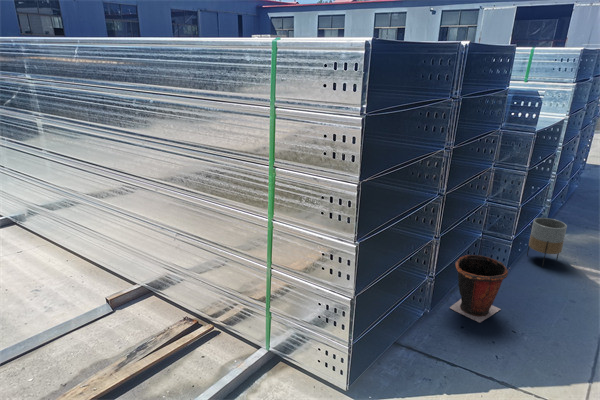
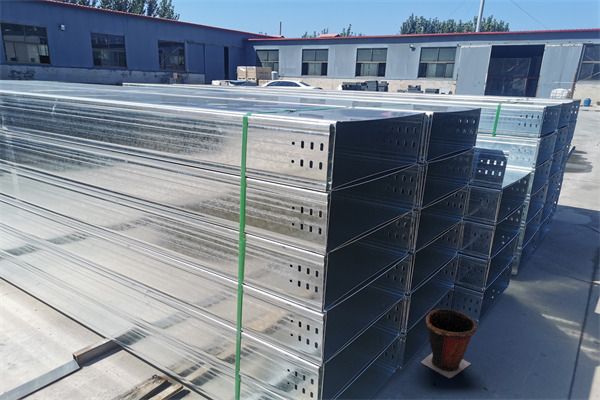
planter: present [527,218,567,267] -> none [498,268,535,318]

